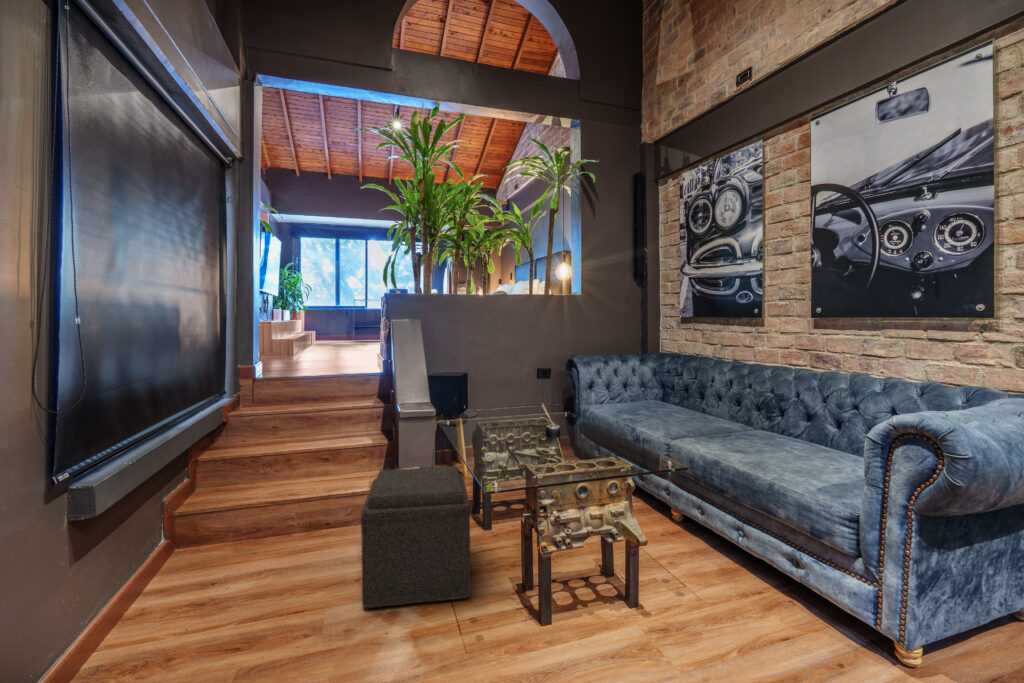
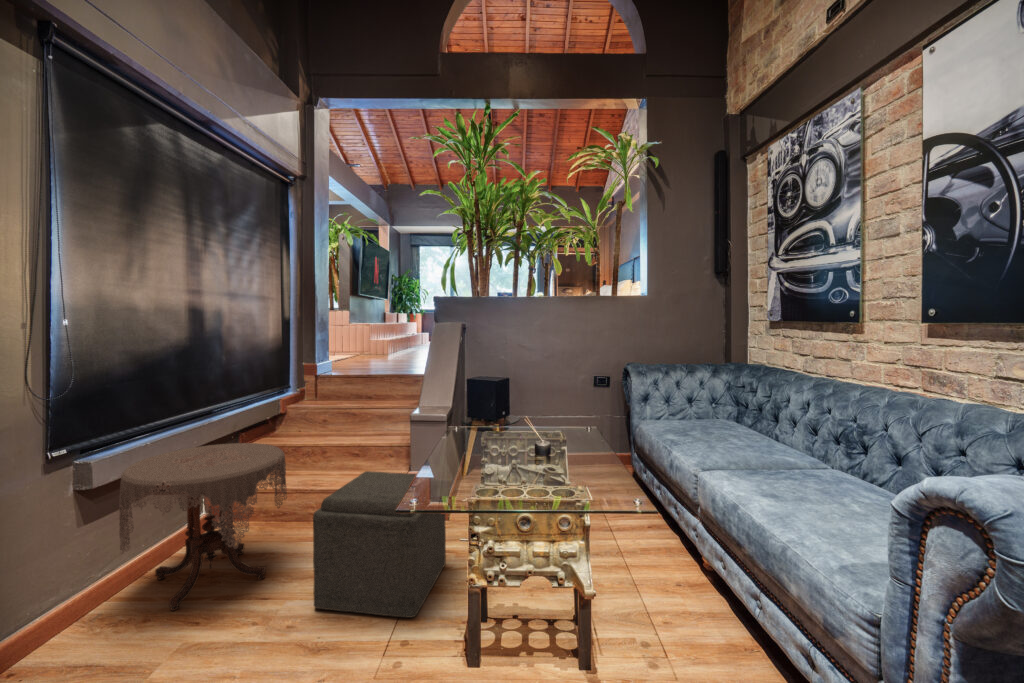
side table: none [114,453,301,642] -> present [119,443,287,611]

